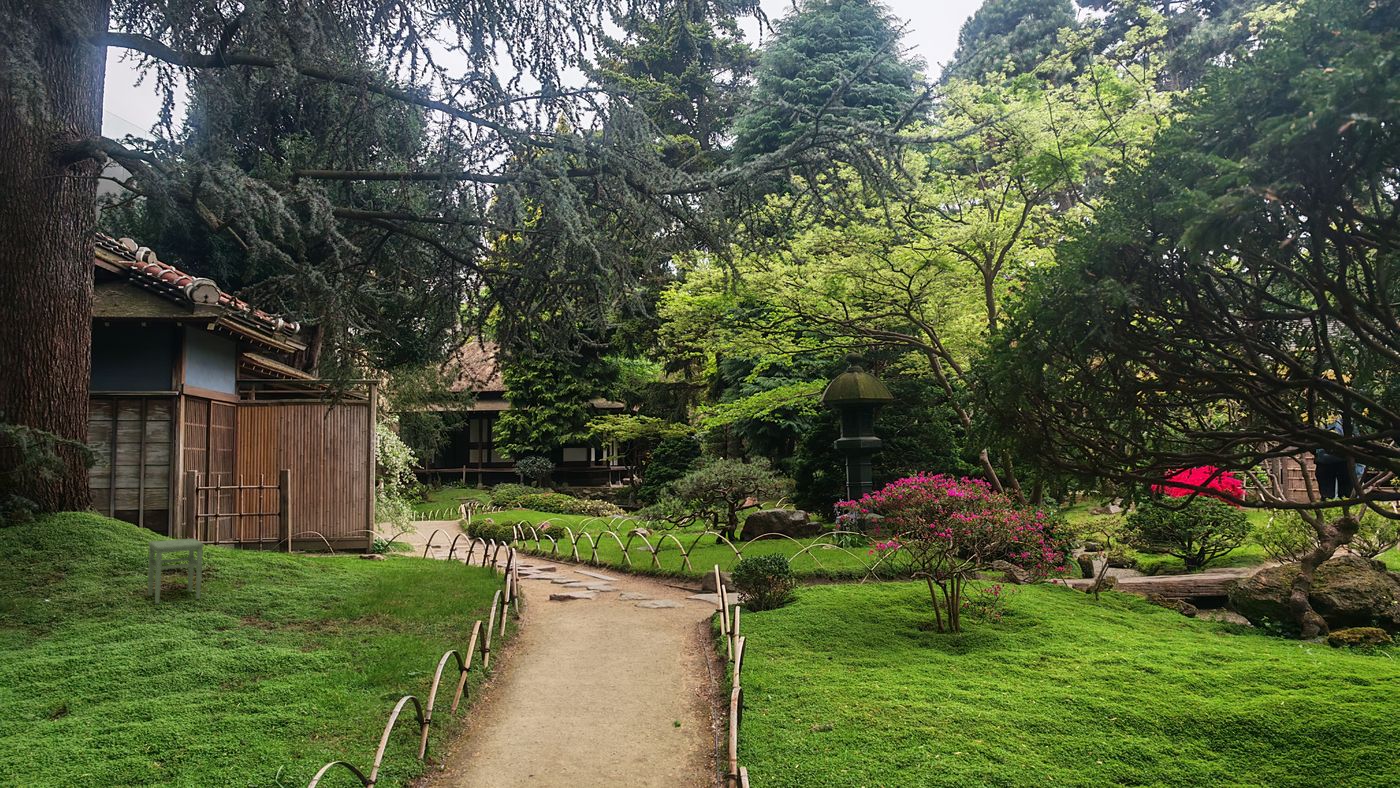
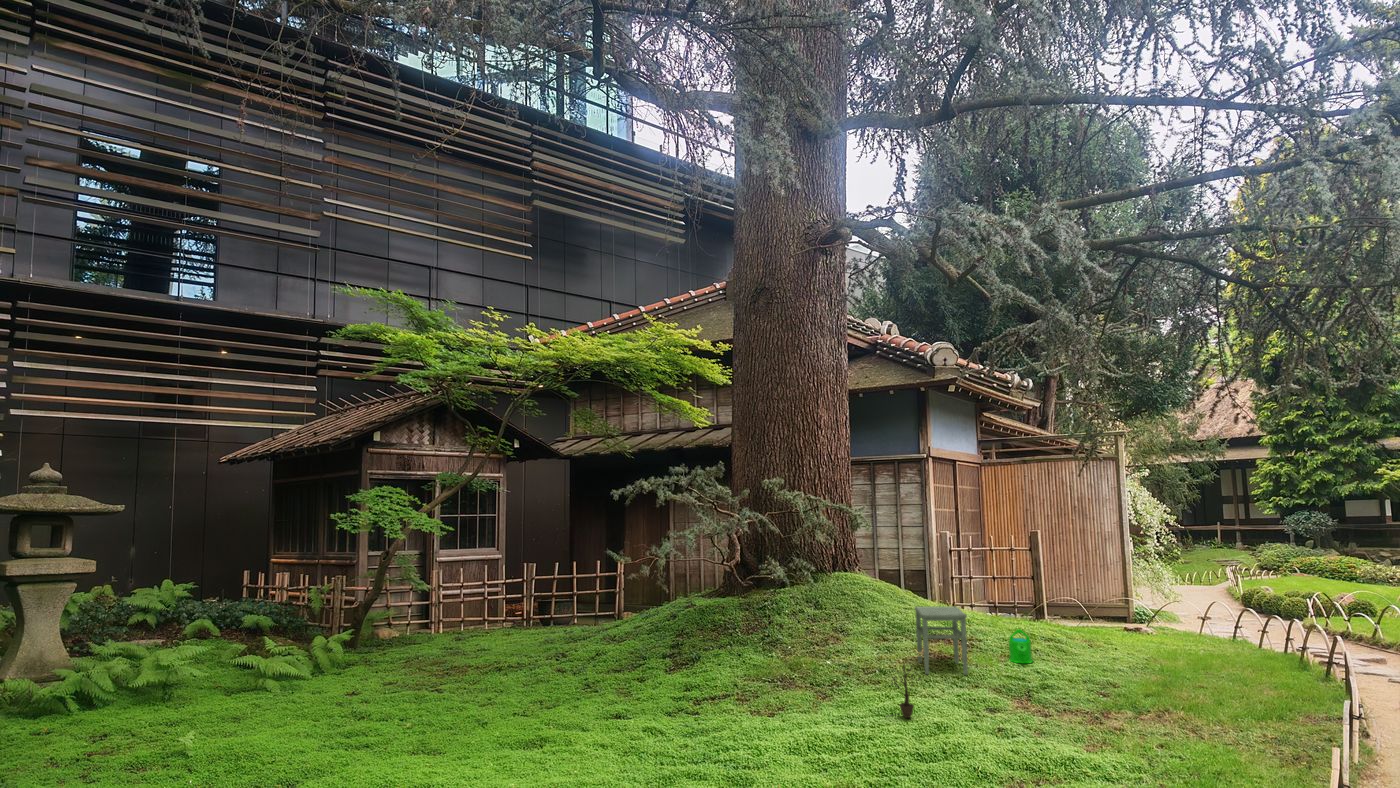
watering can: none [242,555,267,584] -> present [1009,629,1033,664]
decorative plant: none [108,590,150,642] -> present [886,665,920,718]

